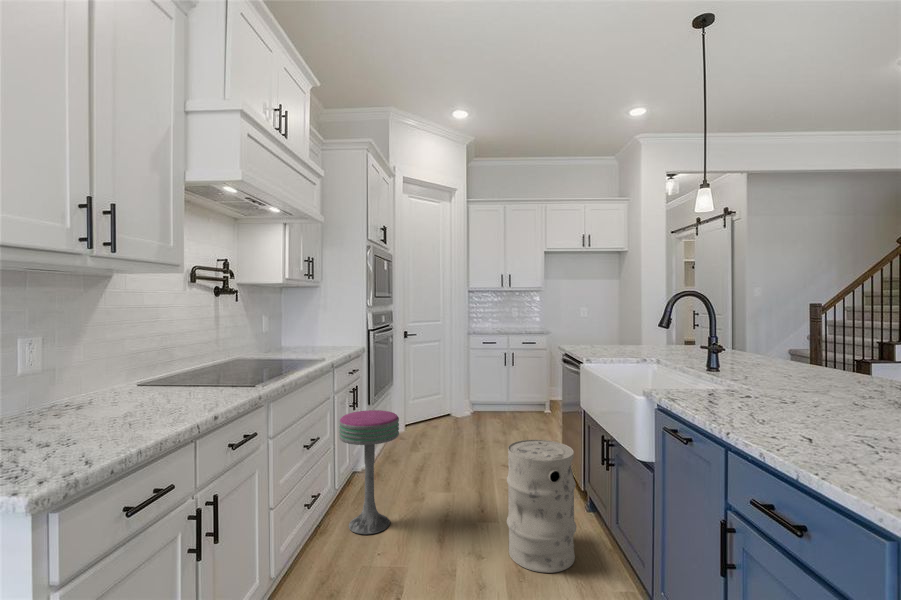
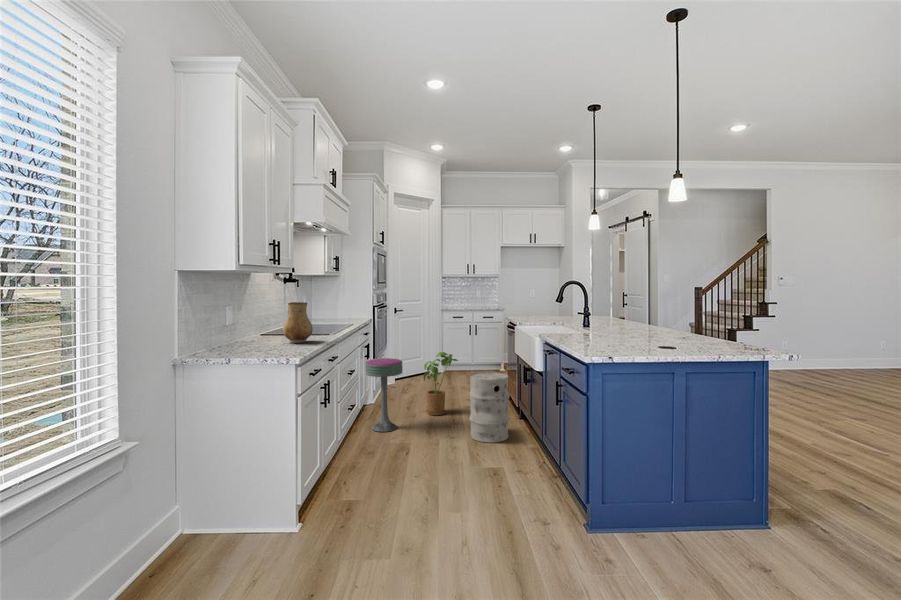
ceramic pitcher: none [136,324,201,406] -> present [283,302,313,343]
house plant: none [434,399,489,498] -> present [424,352,458,415]

